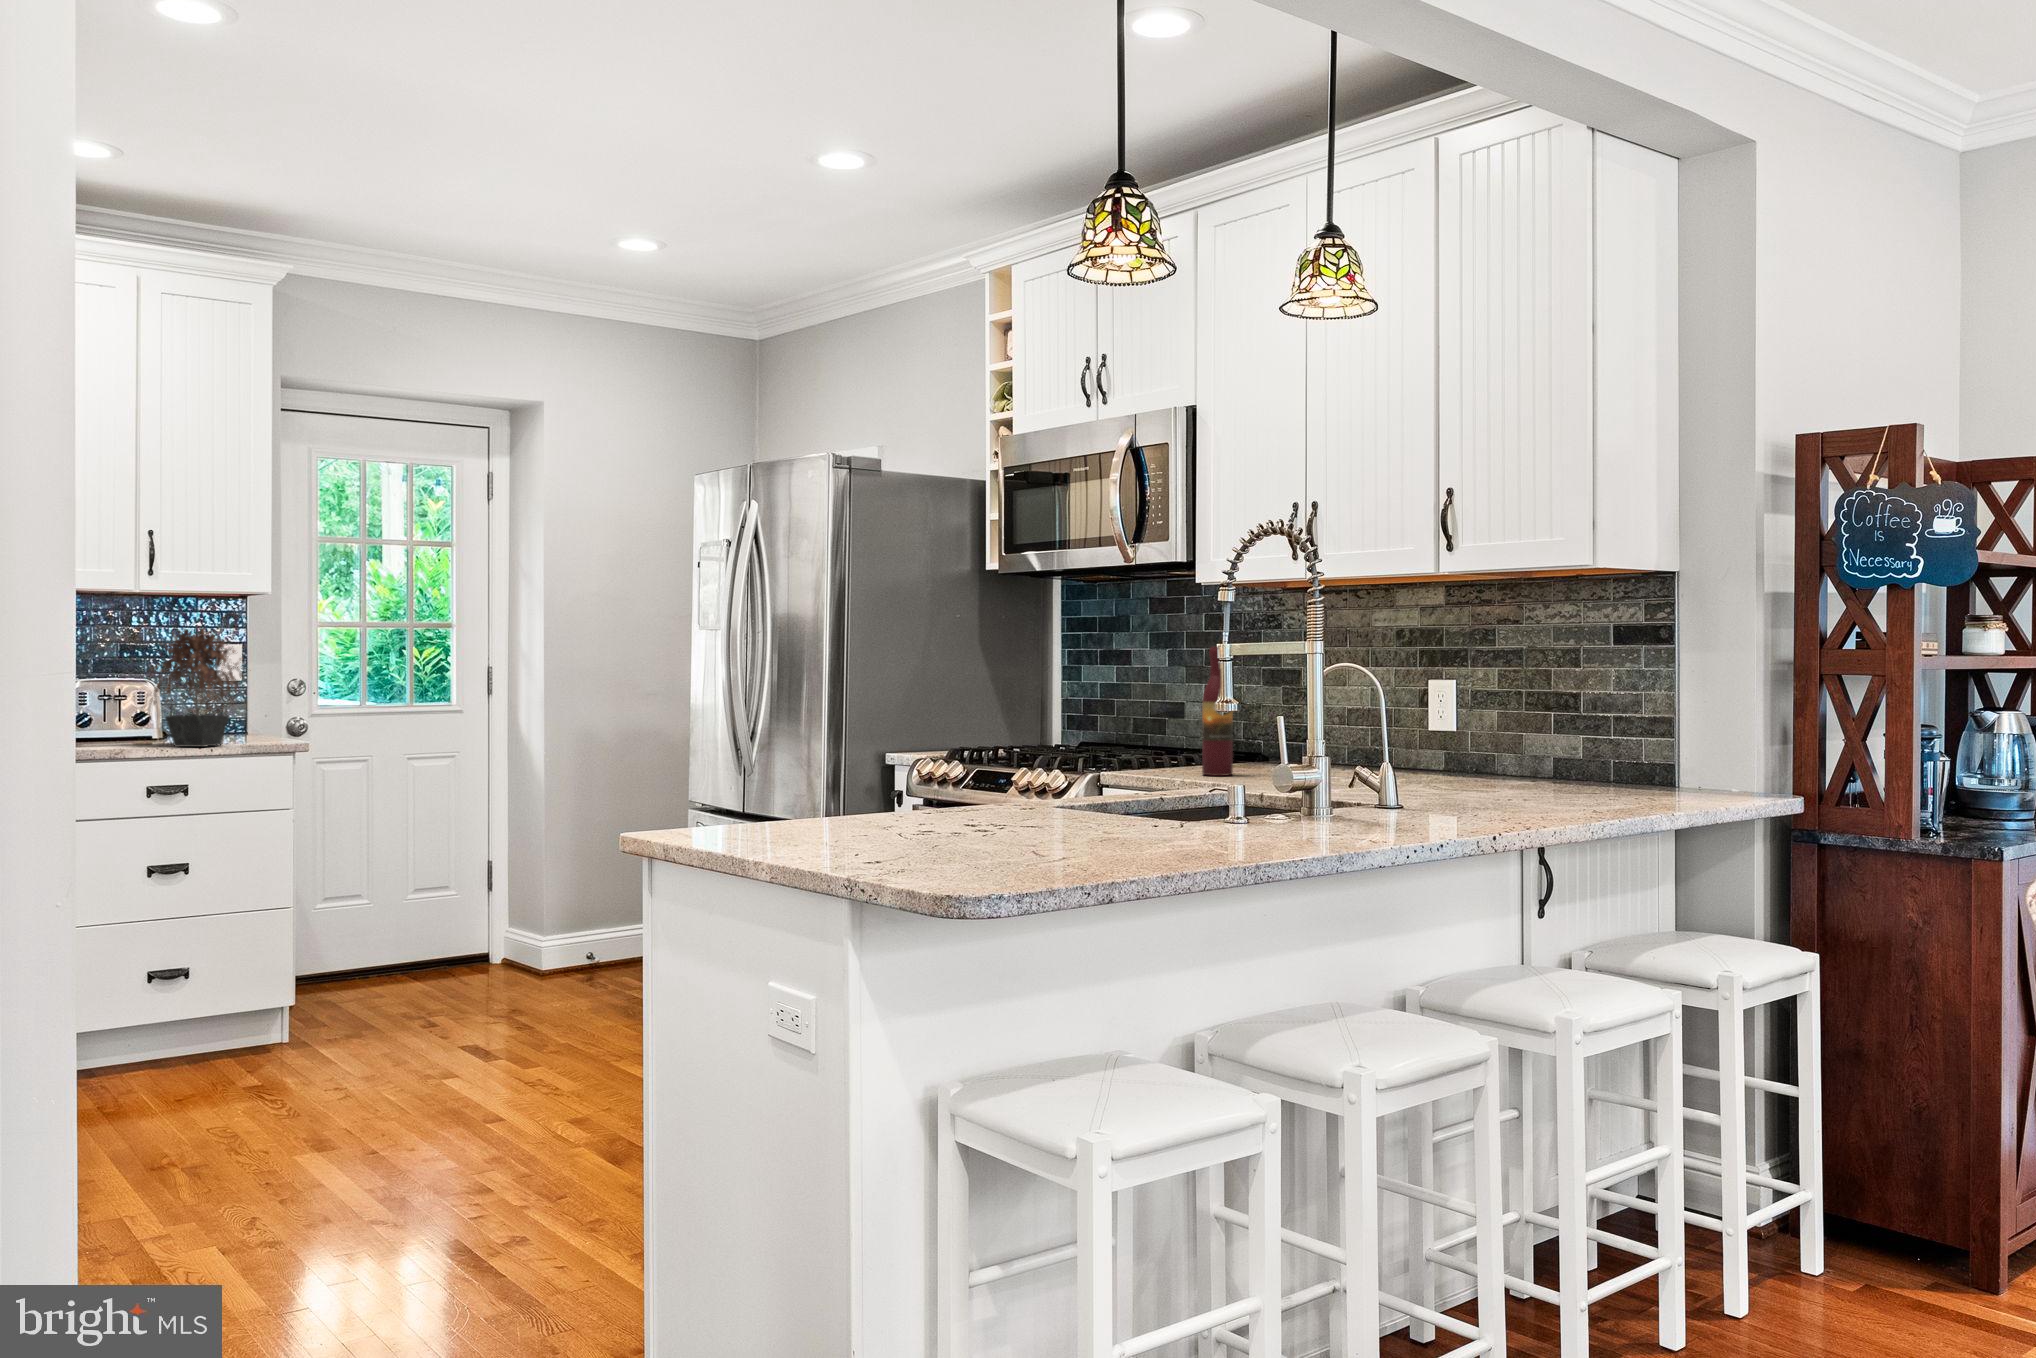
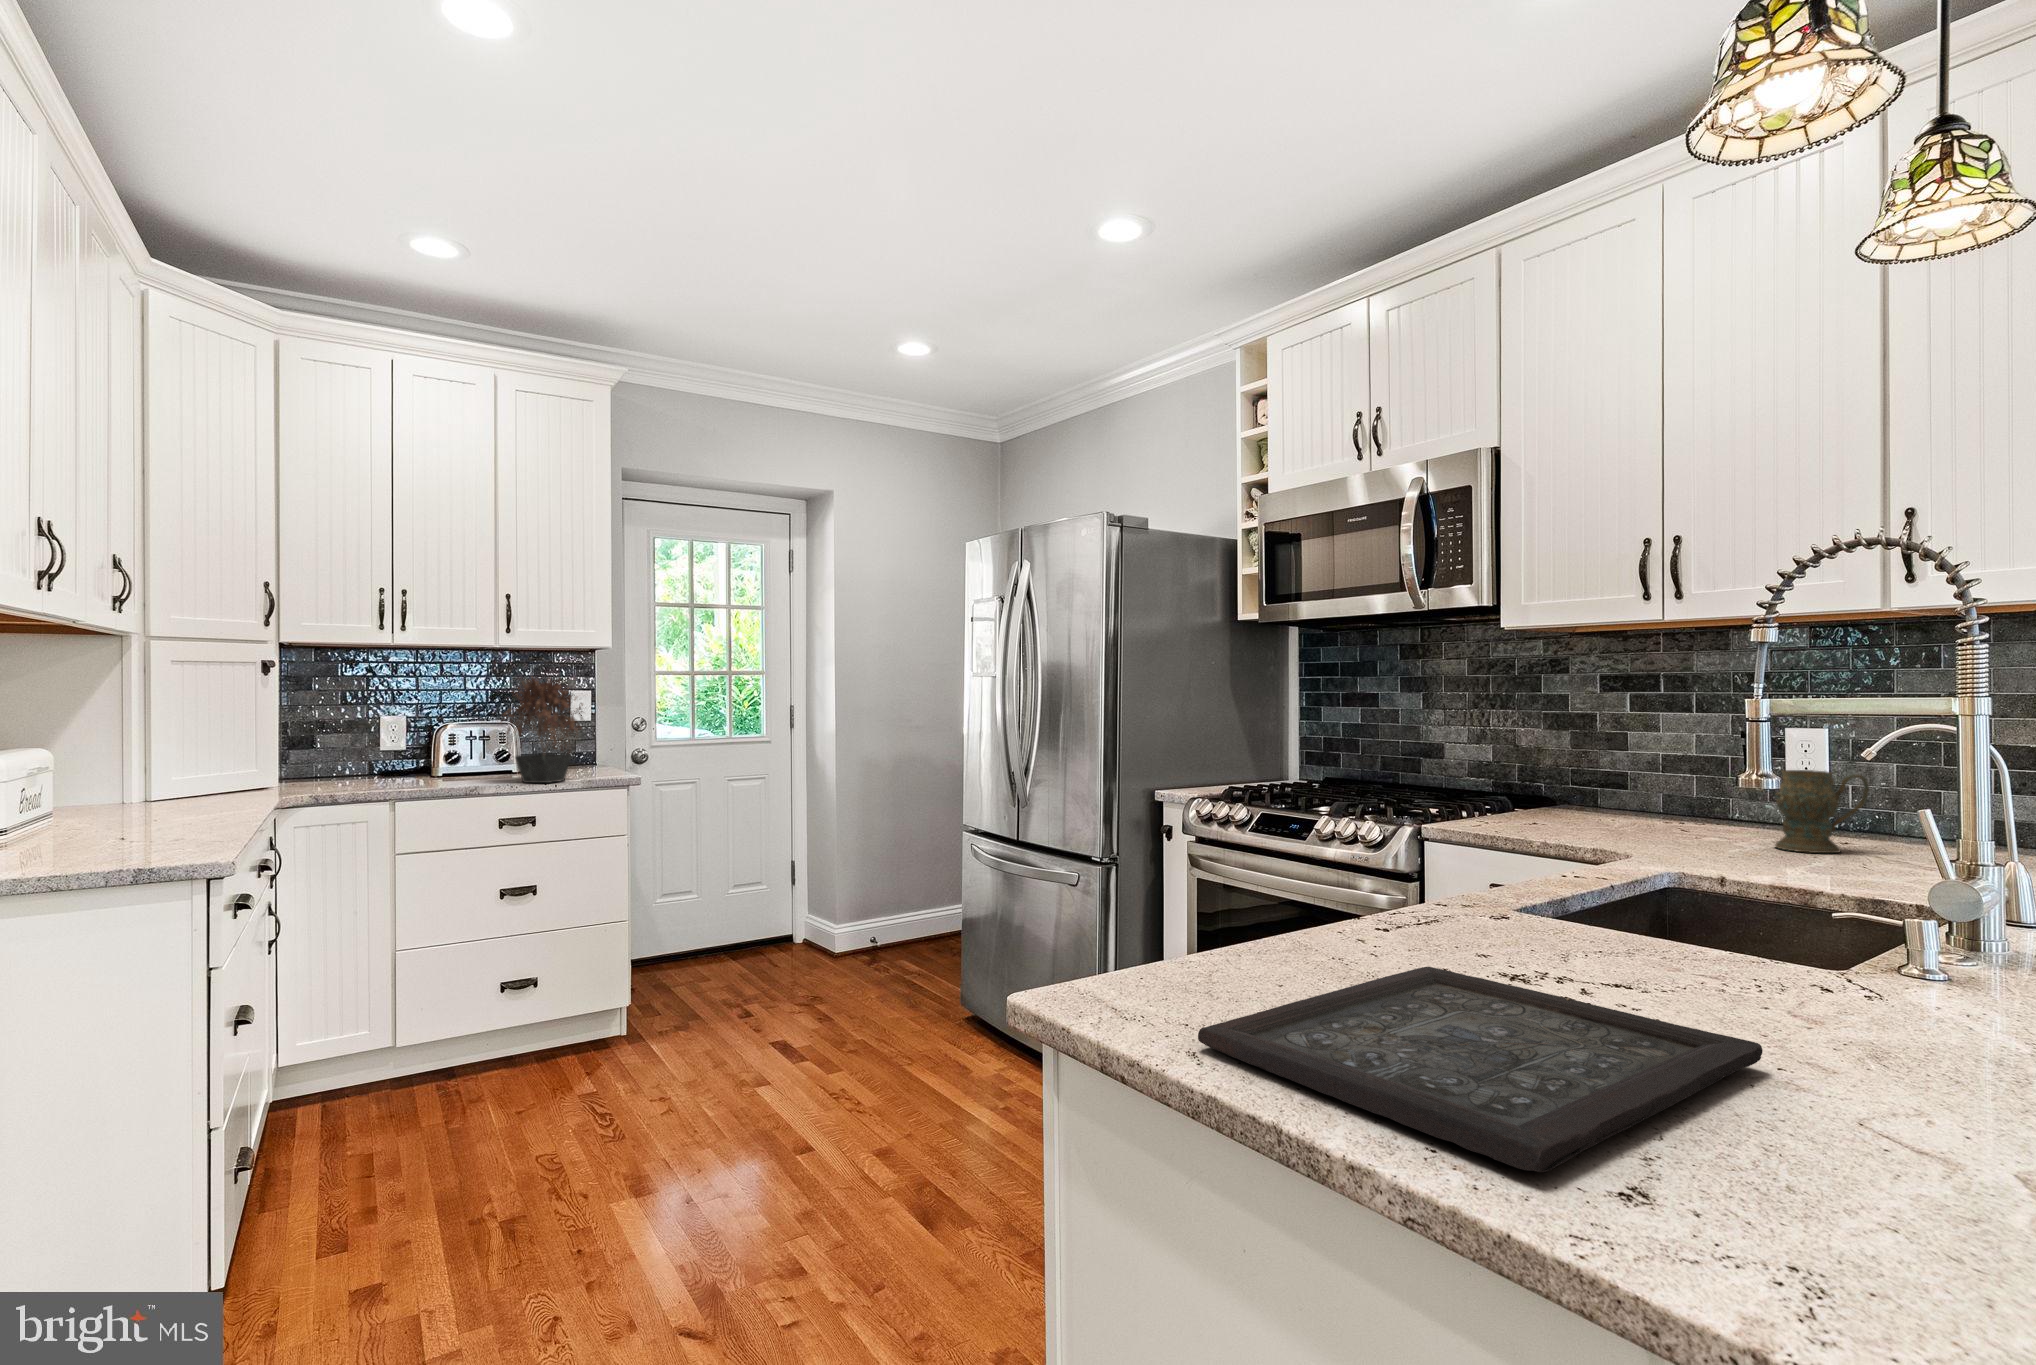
wine bottle: present [1202,647,1233,776] -> none [1556,694,1594,836]
mug: none [1361,713,1428,783] -> present [1775,770,1869,853]
tray: none [715,813,1019,853] -> present [1198,967,1763,1172]

